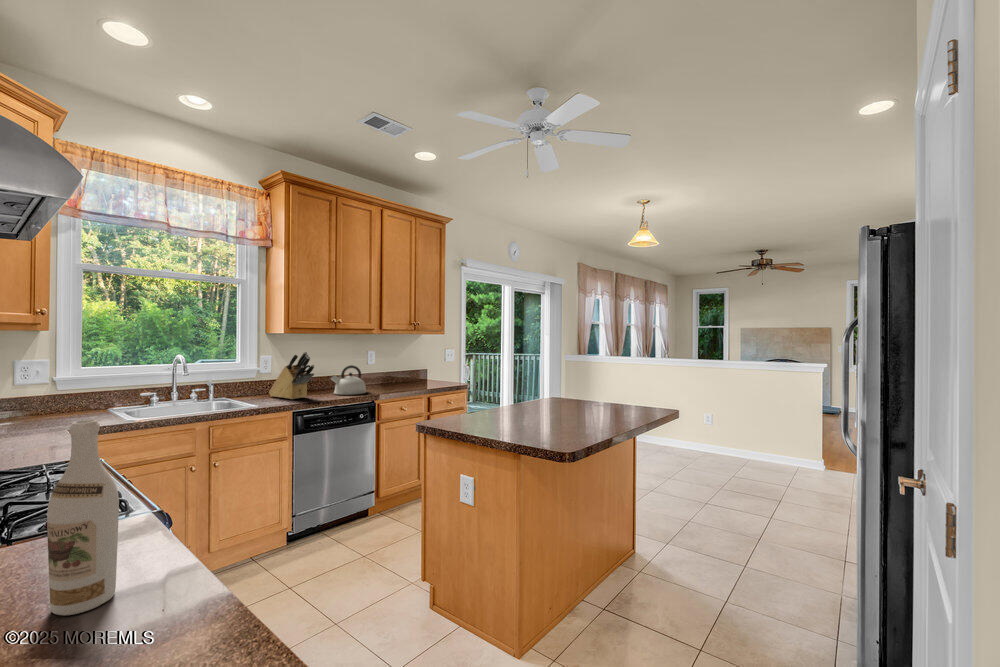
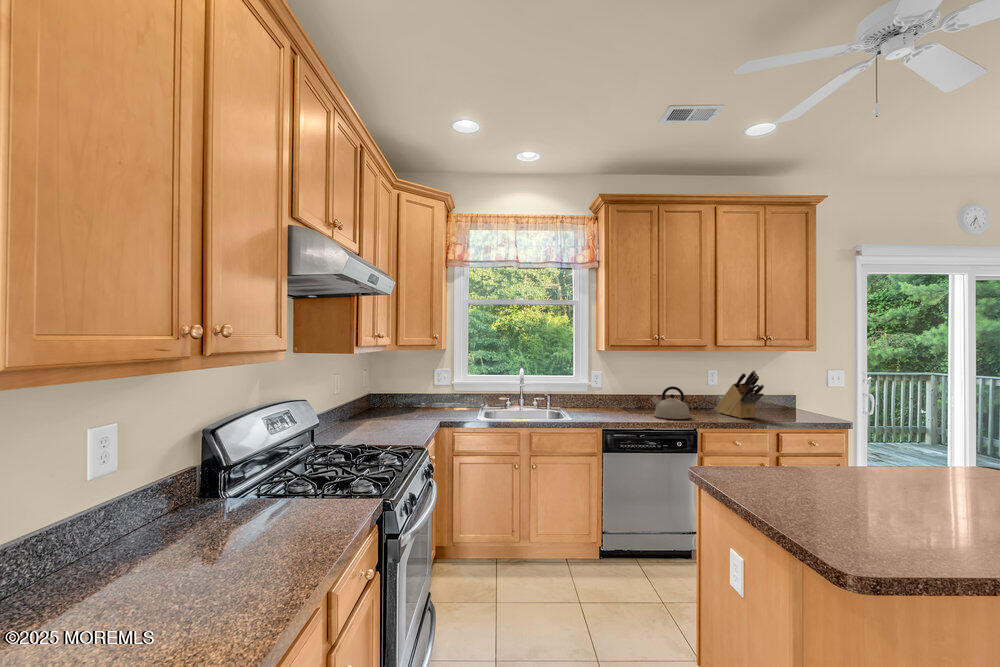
knife block: present [269,352,314,399] -> present [716,371,764,418]
wine bottle: present [47,420,119,615] -> none [295,421,330,544]

